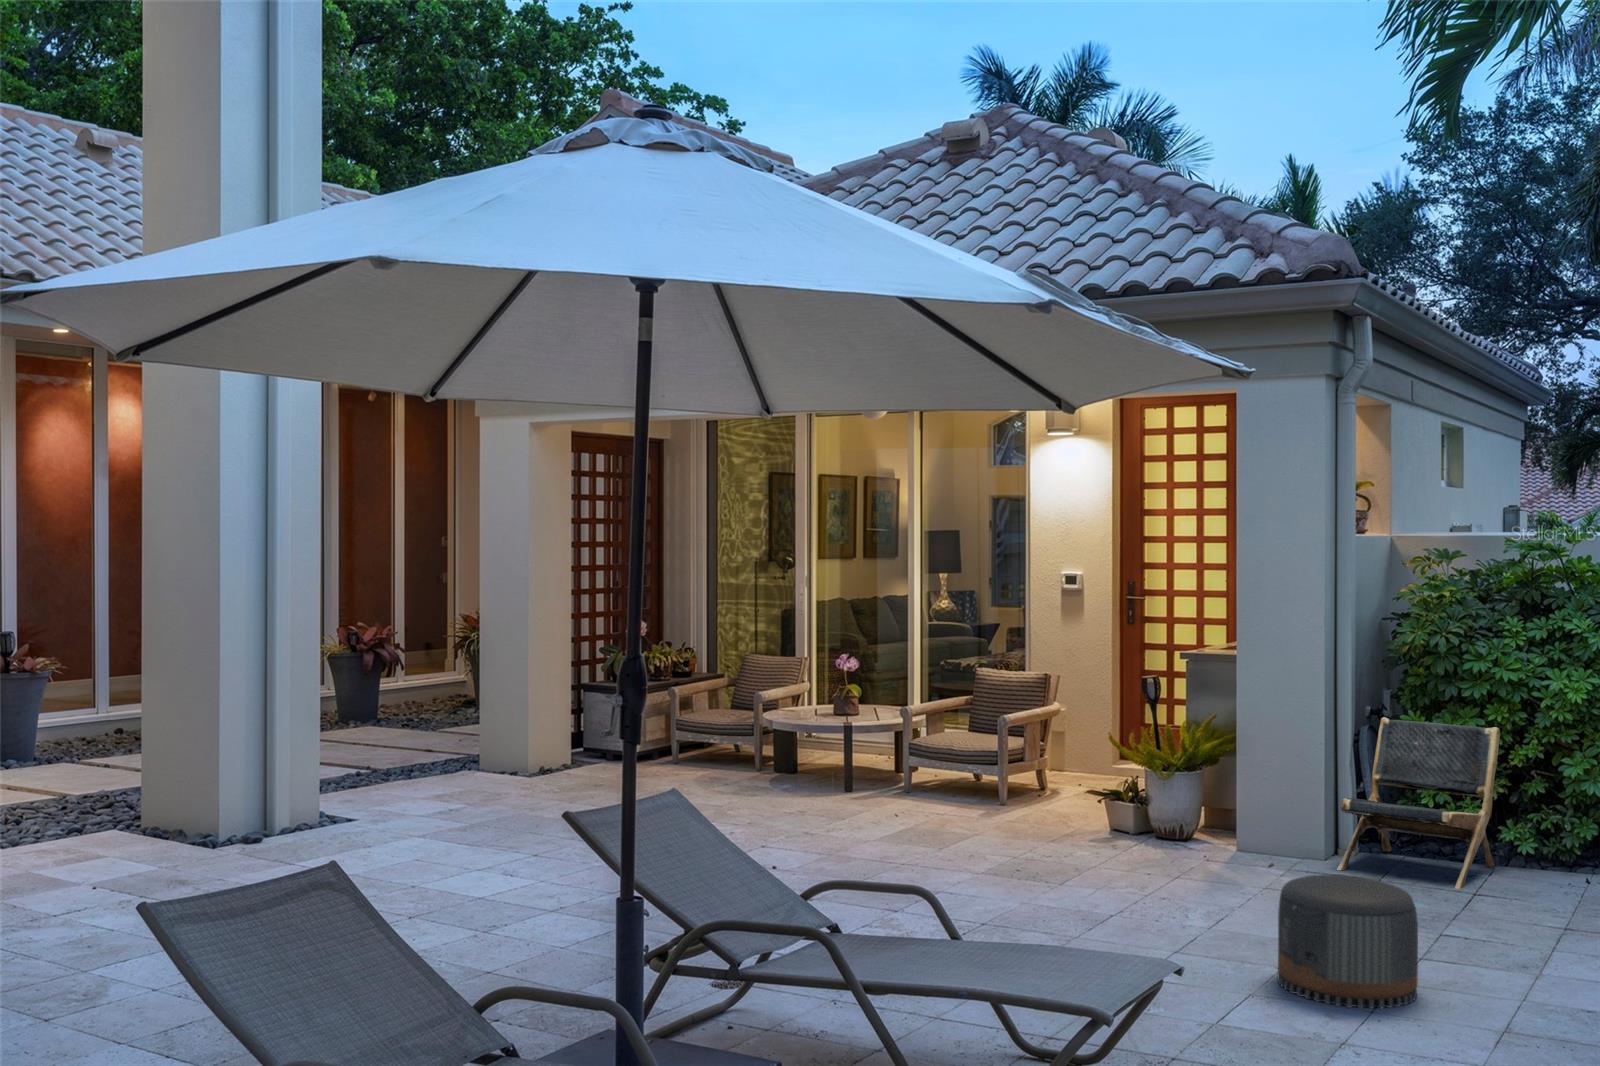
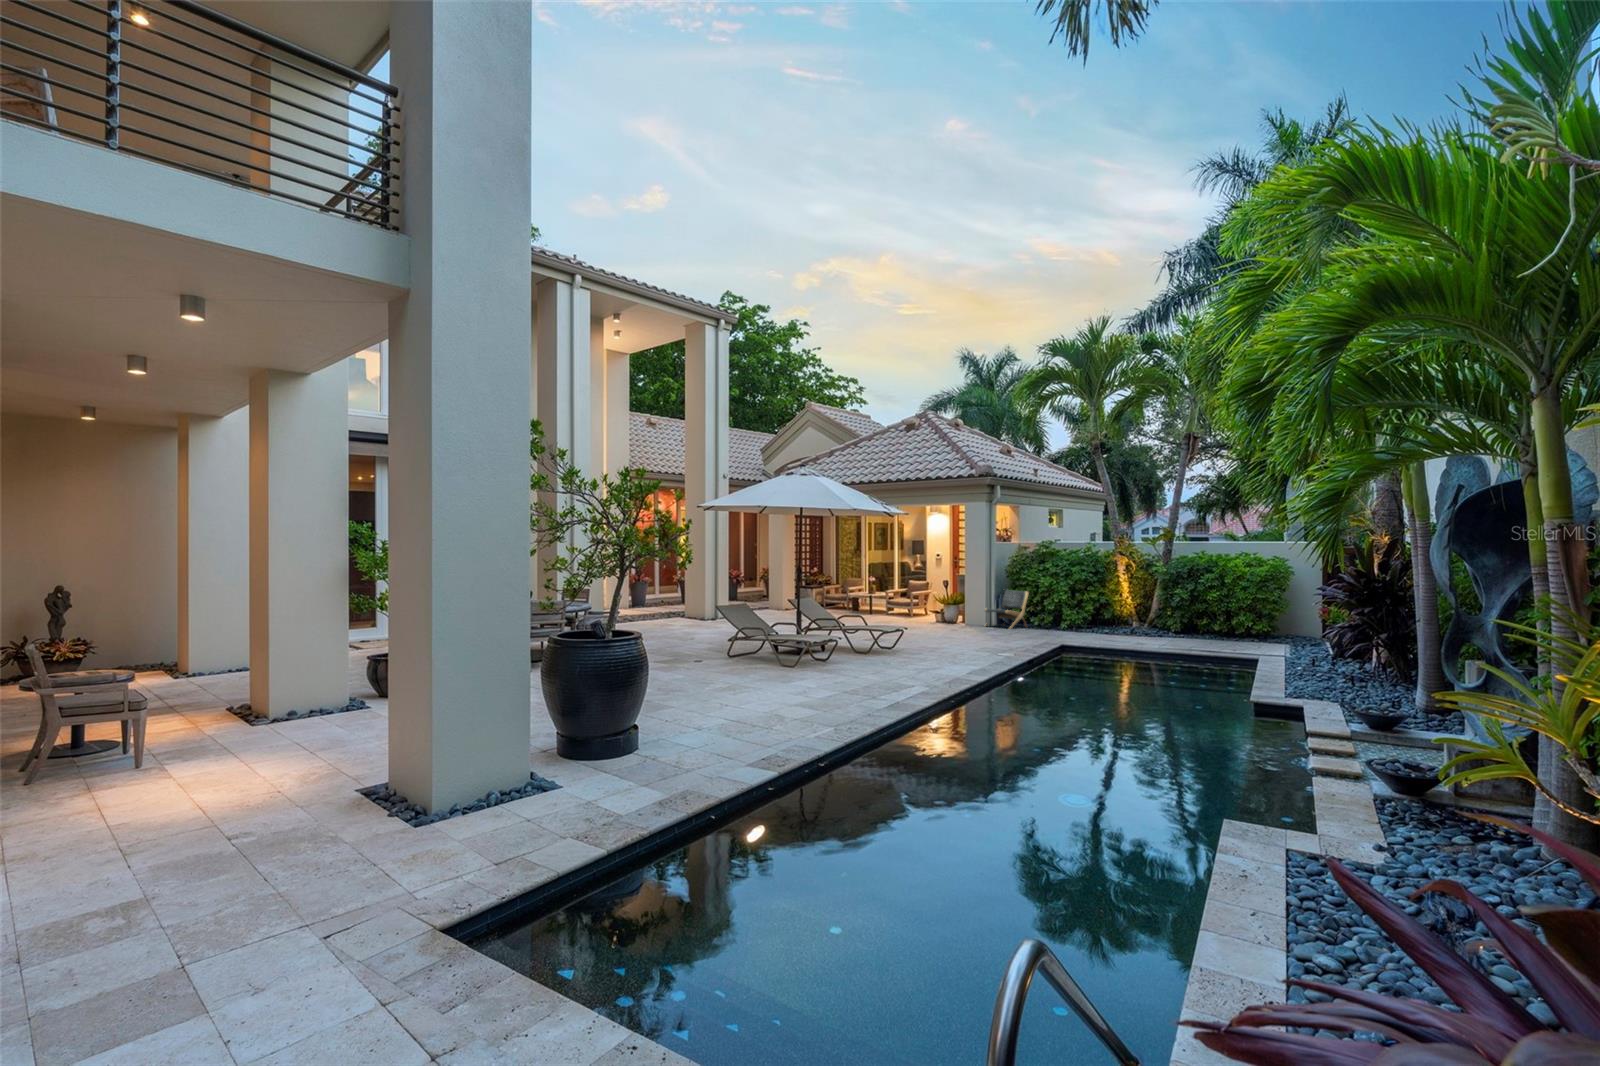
pouf: present [1278,875,1418,1009] -> none [939,613,967,637]

